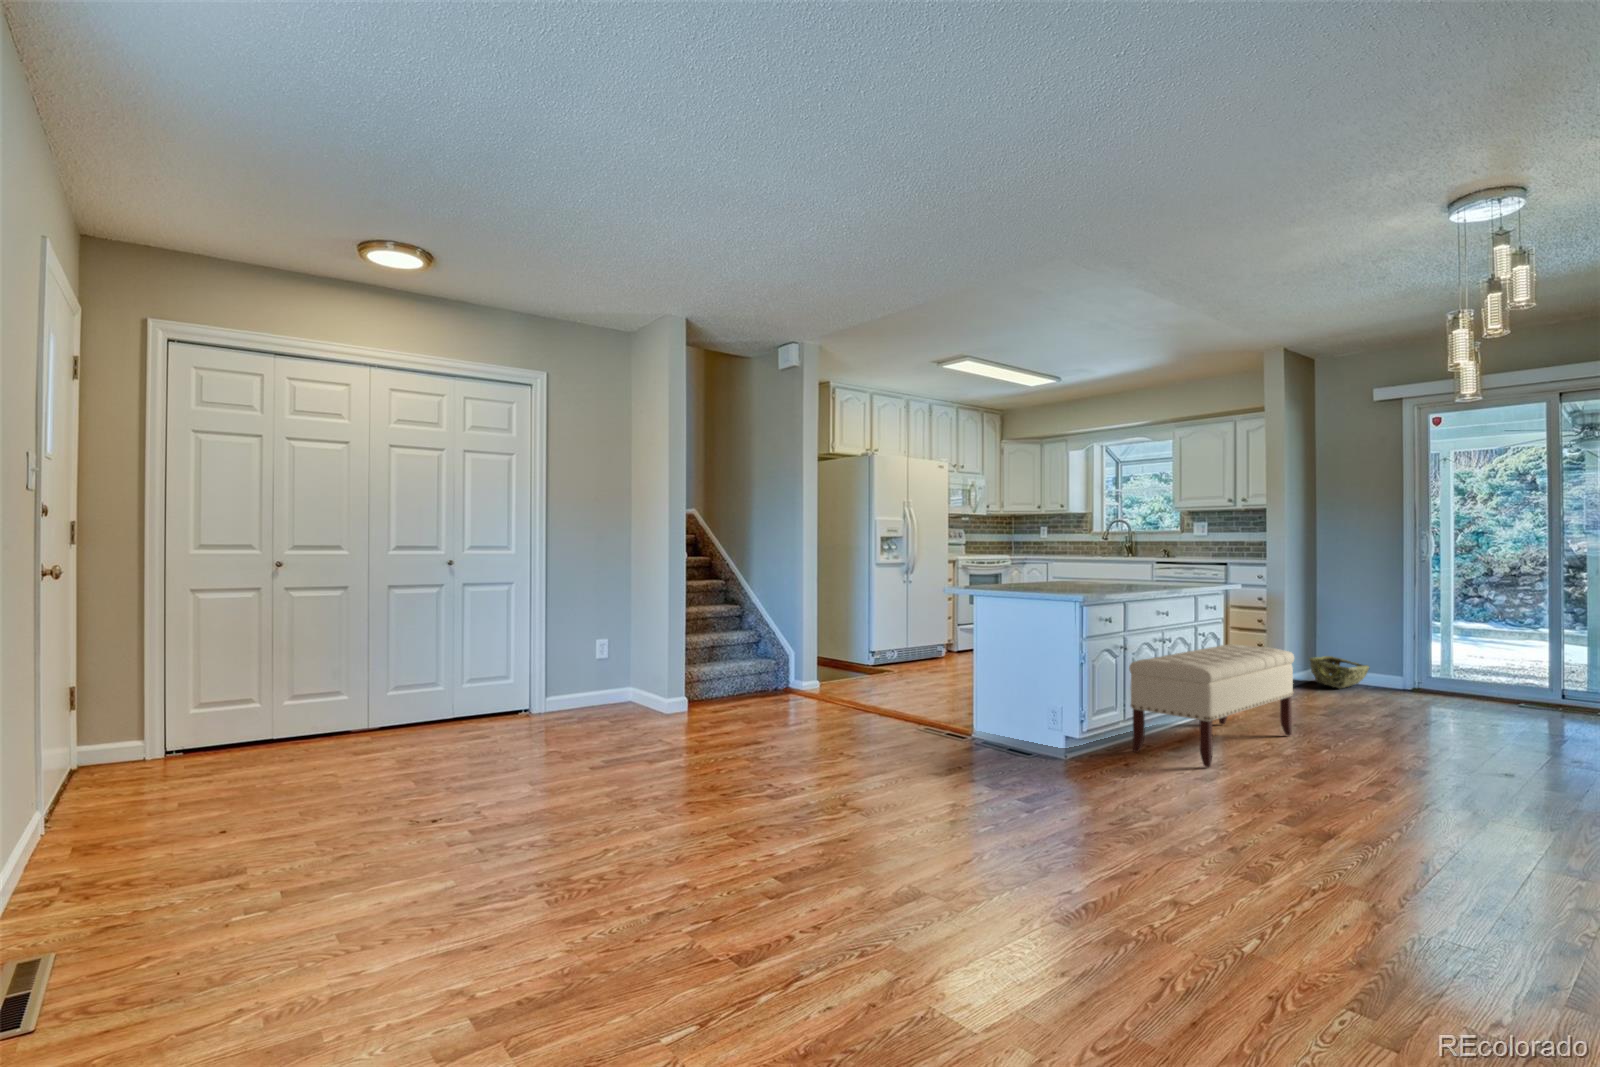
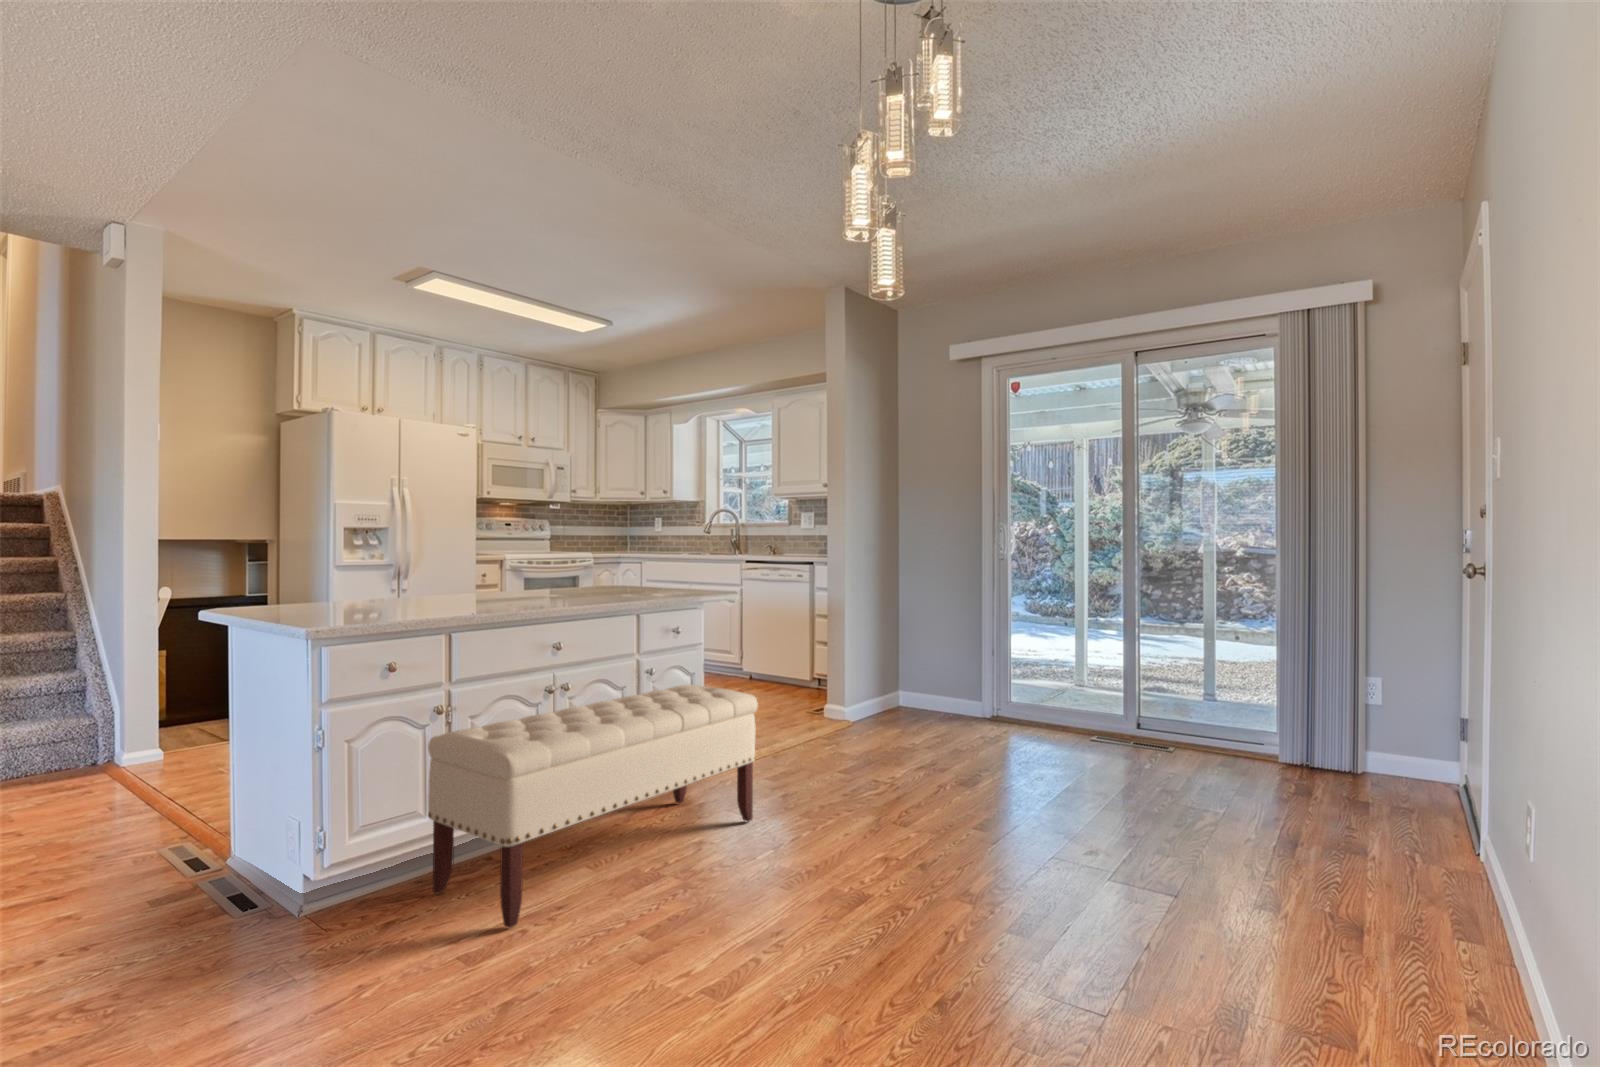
woven basket: present [1309,656,1370,688] -> none [880,676,950,719]

